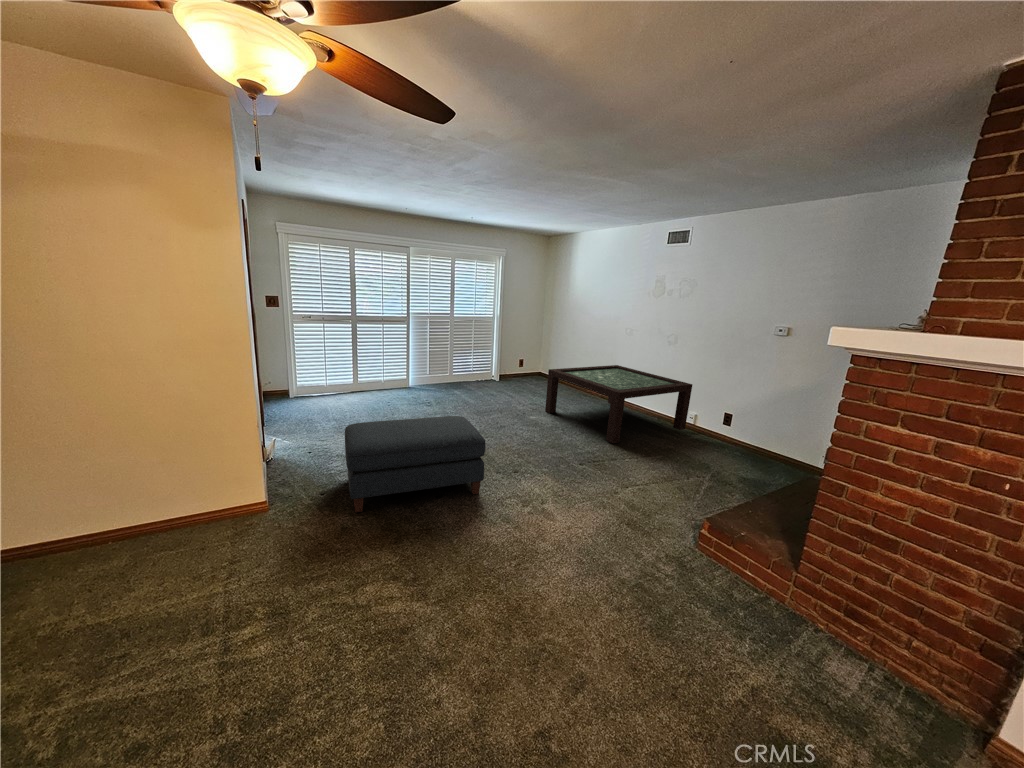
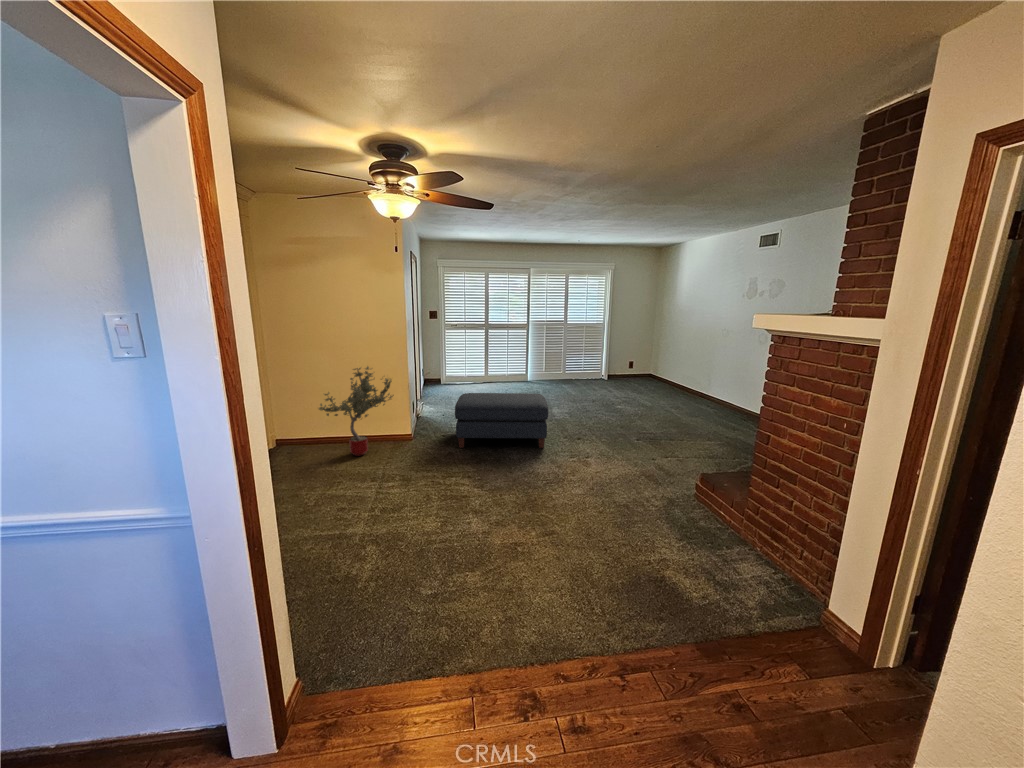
coffee table: present [545,365,692,444] -> none [635,366,778,430]
potted tree: none [49,398,234,566] -> present [319,366,394,456]

